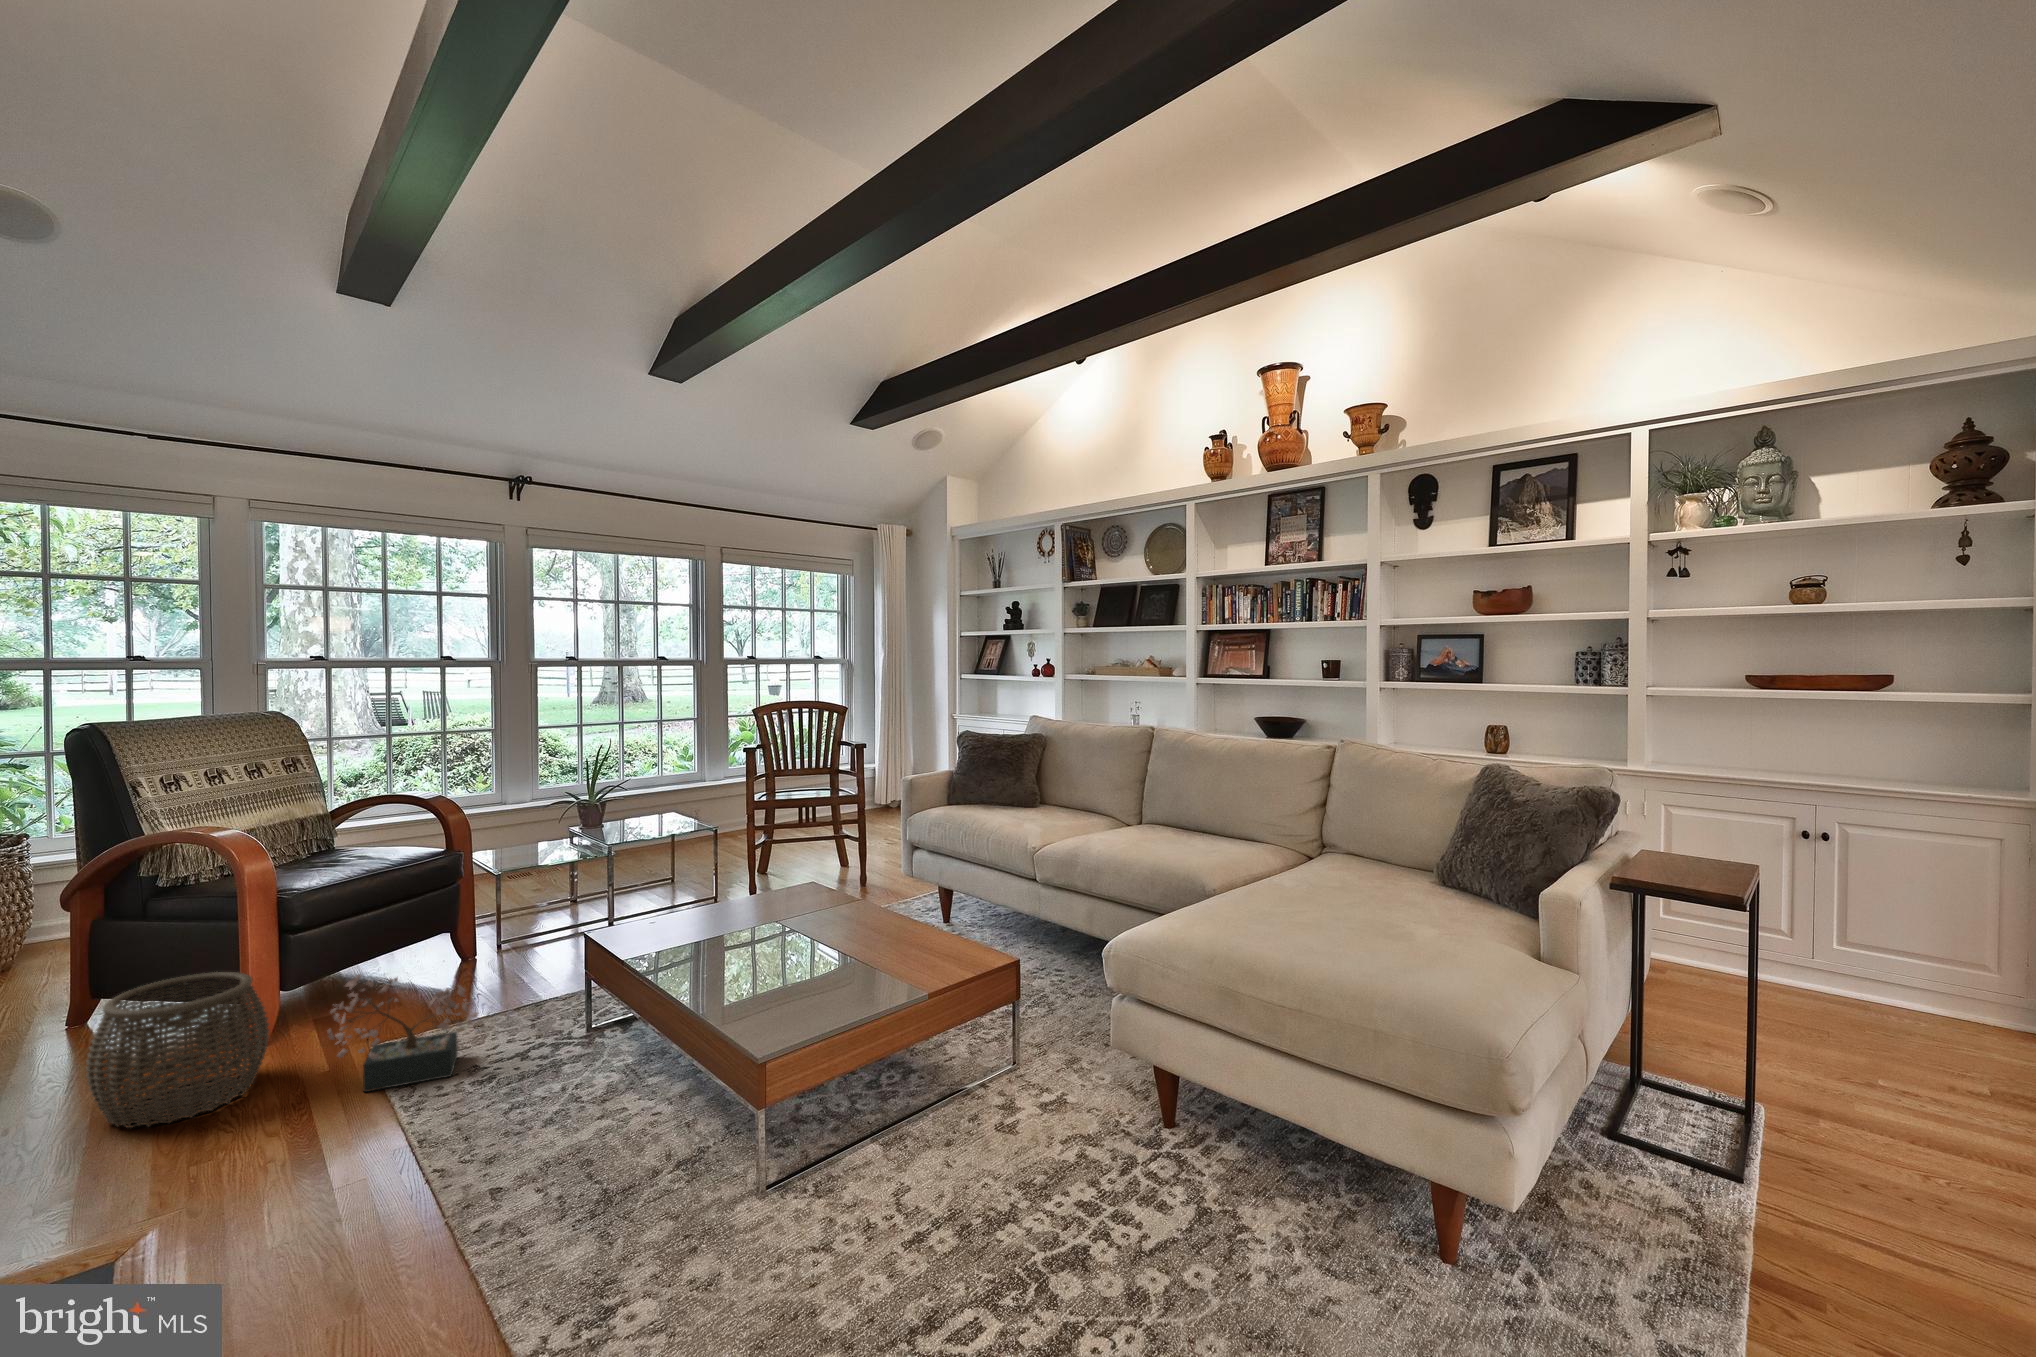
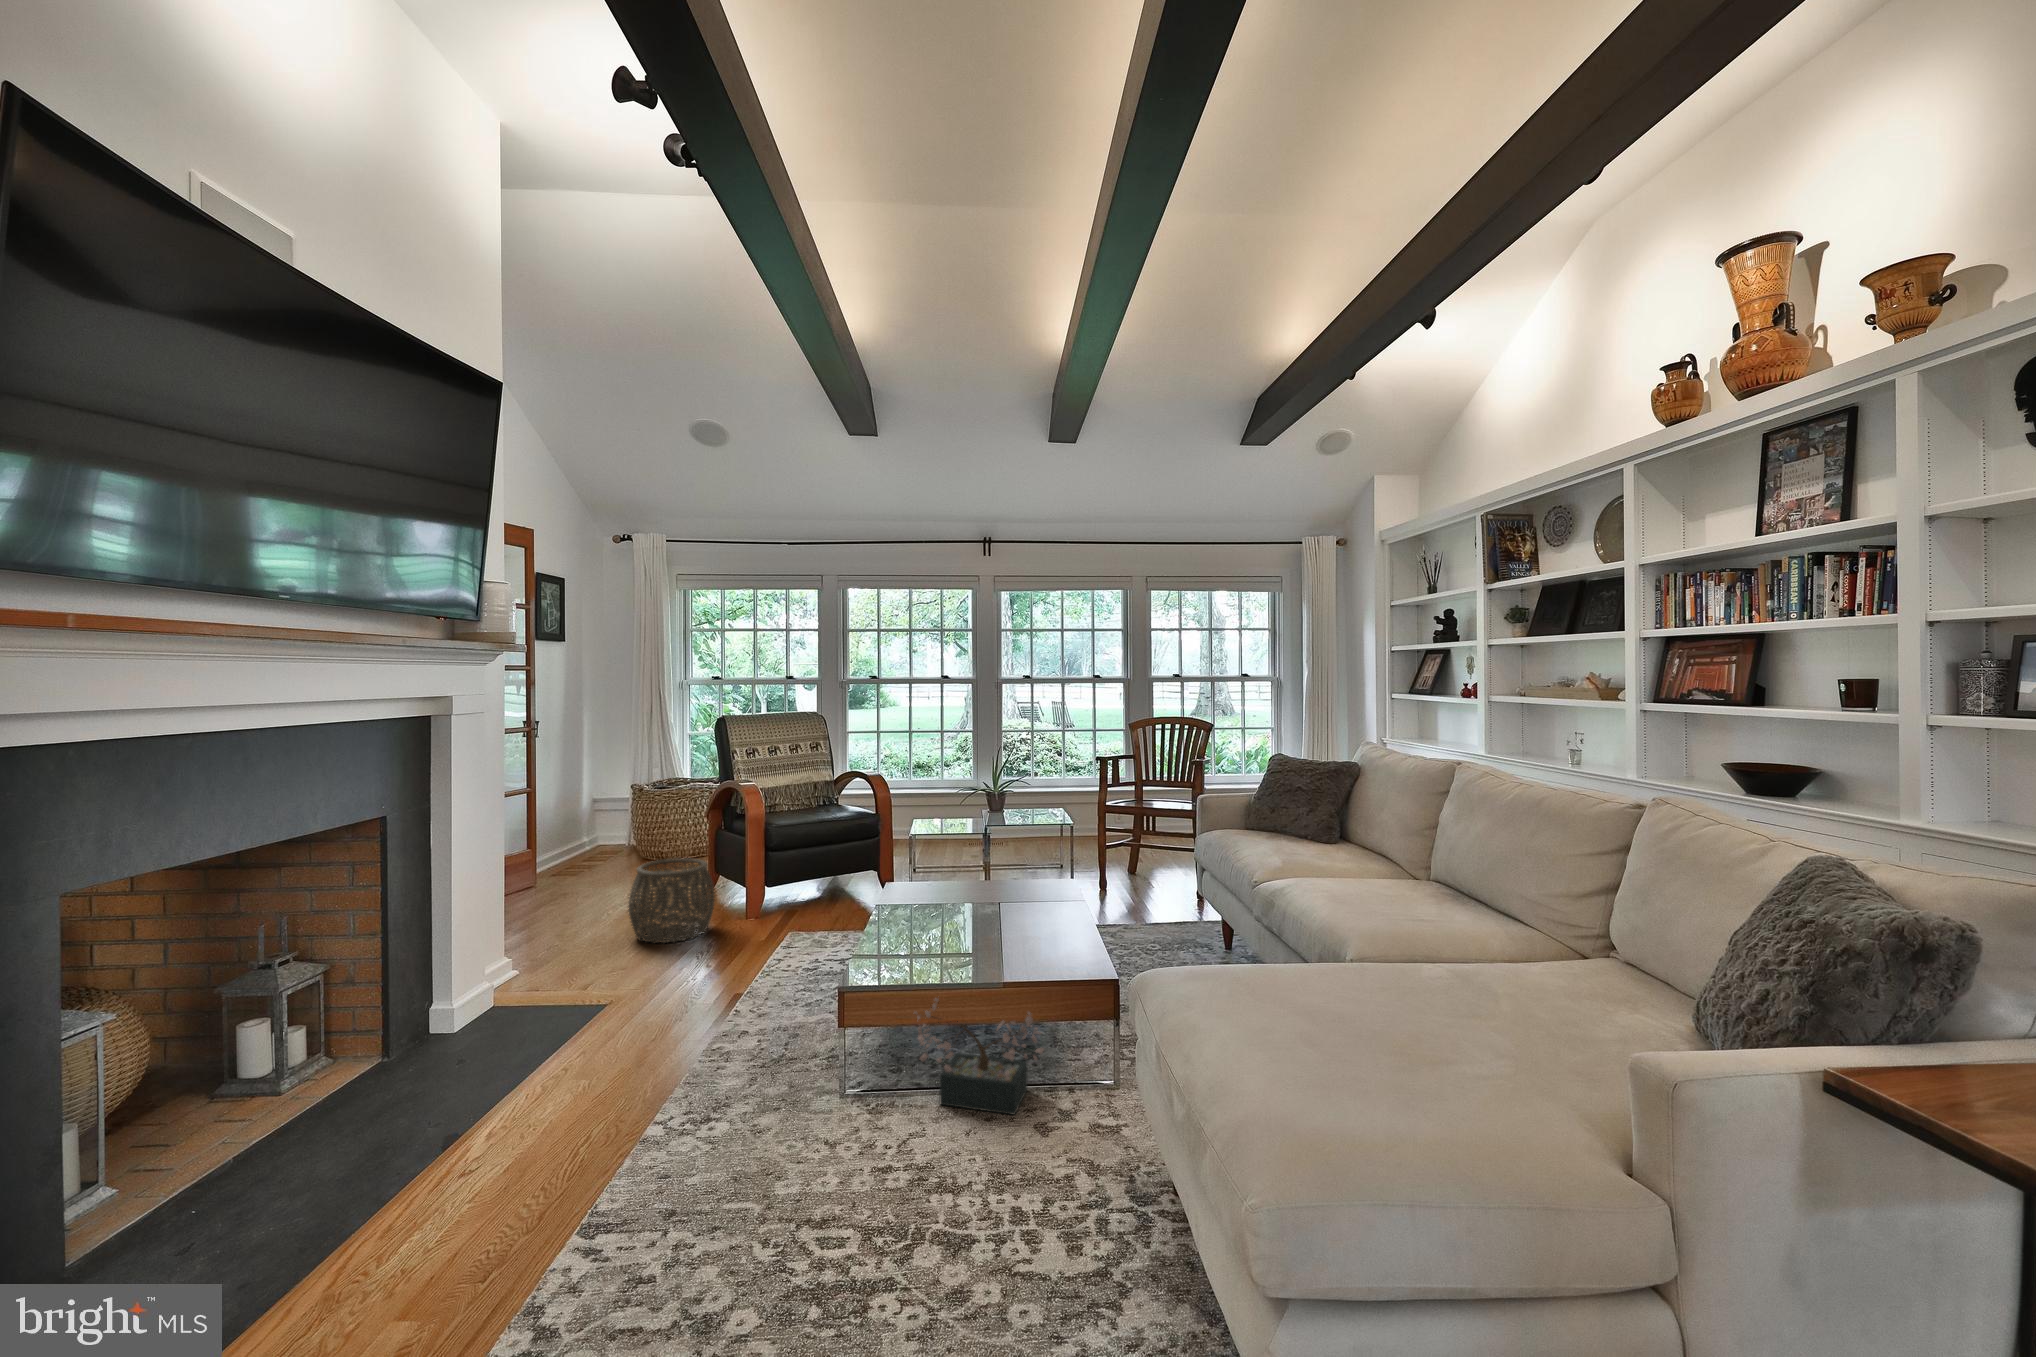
decorative plant: present [328,975,478,1092] -> present [914,981,1044,1115]

